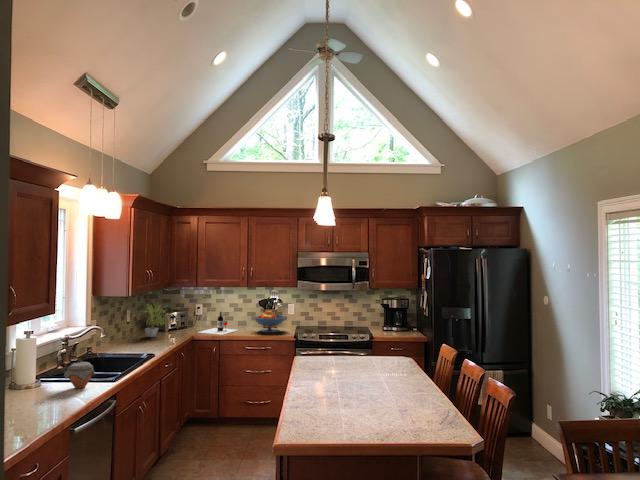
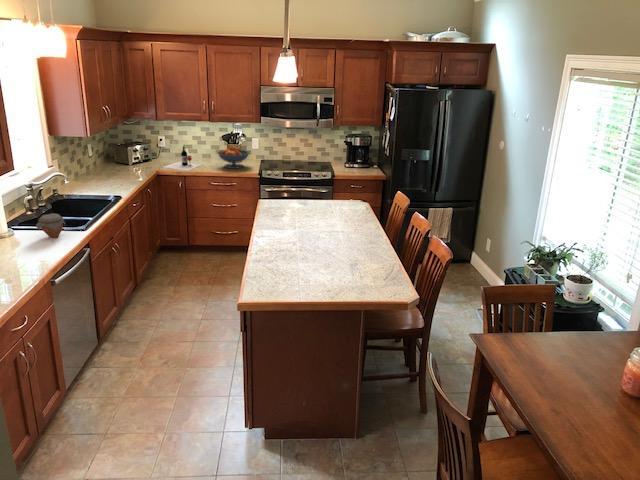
potted plant: present [145,304,169,337] -> none [99,136,132,174]

